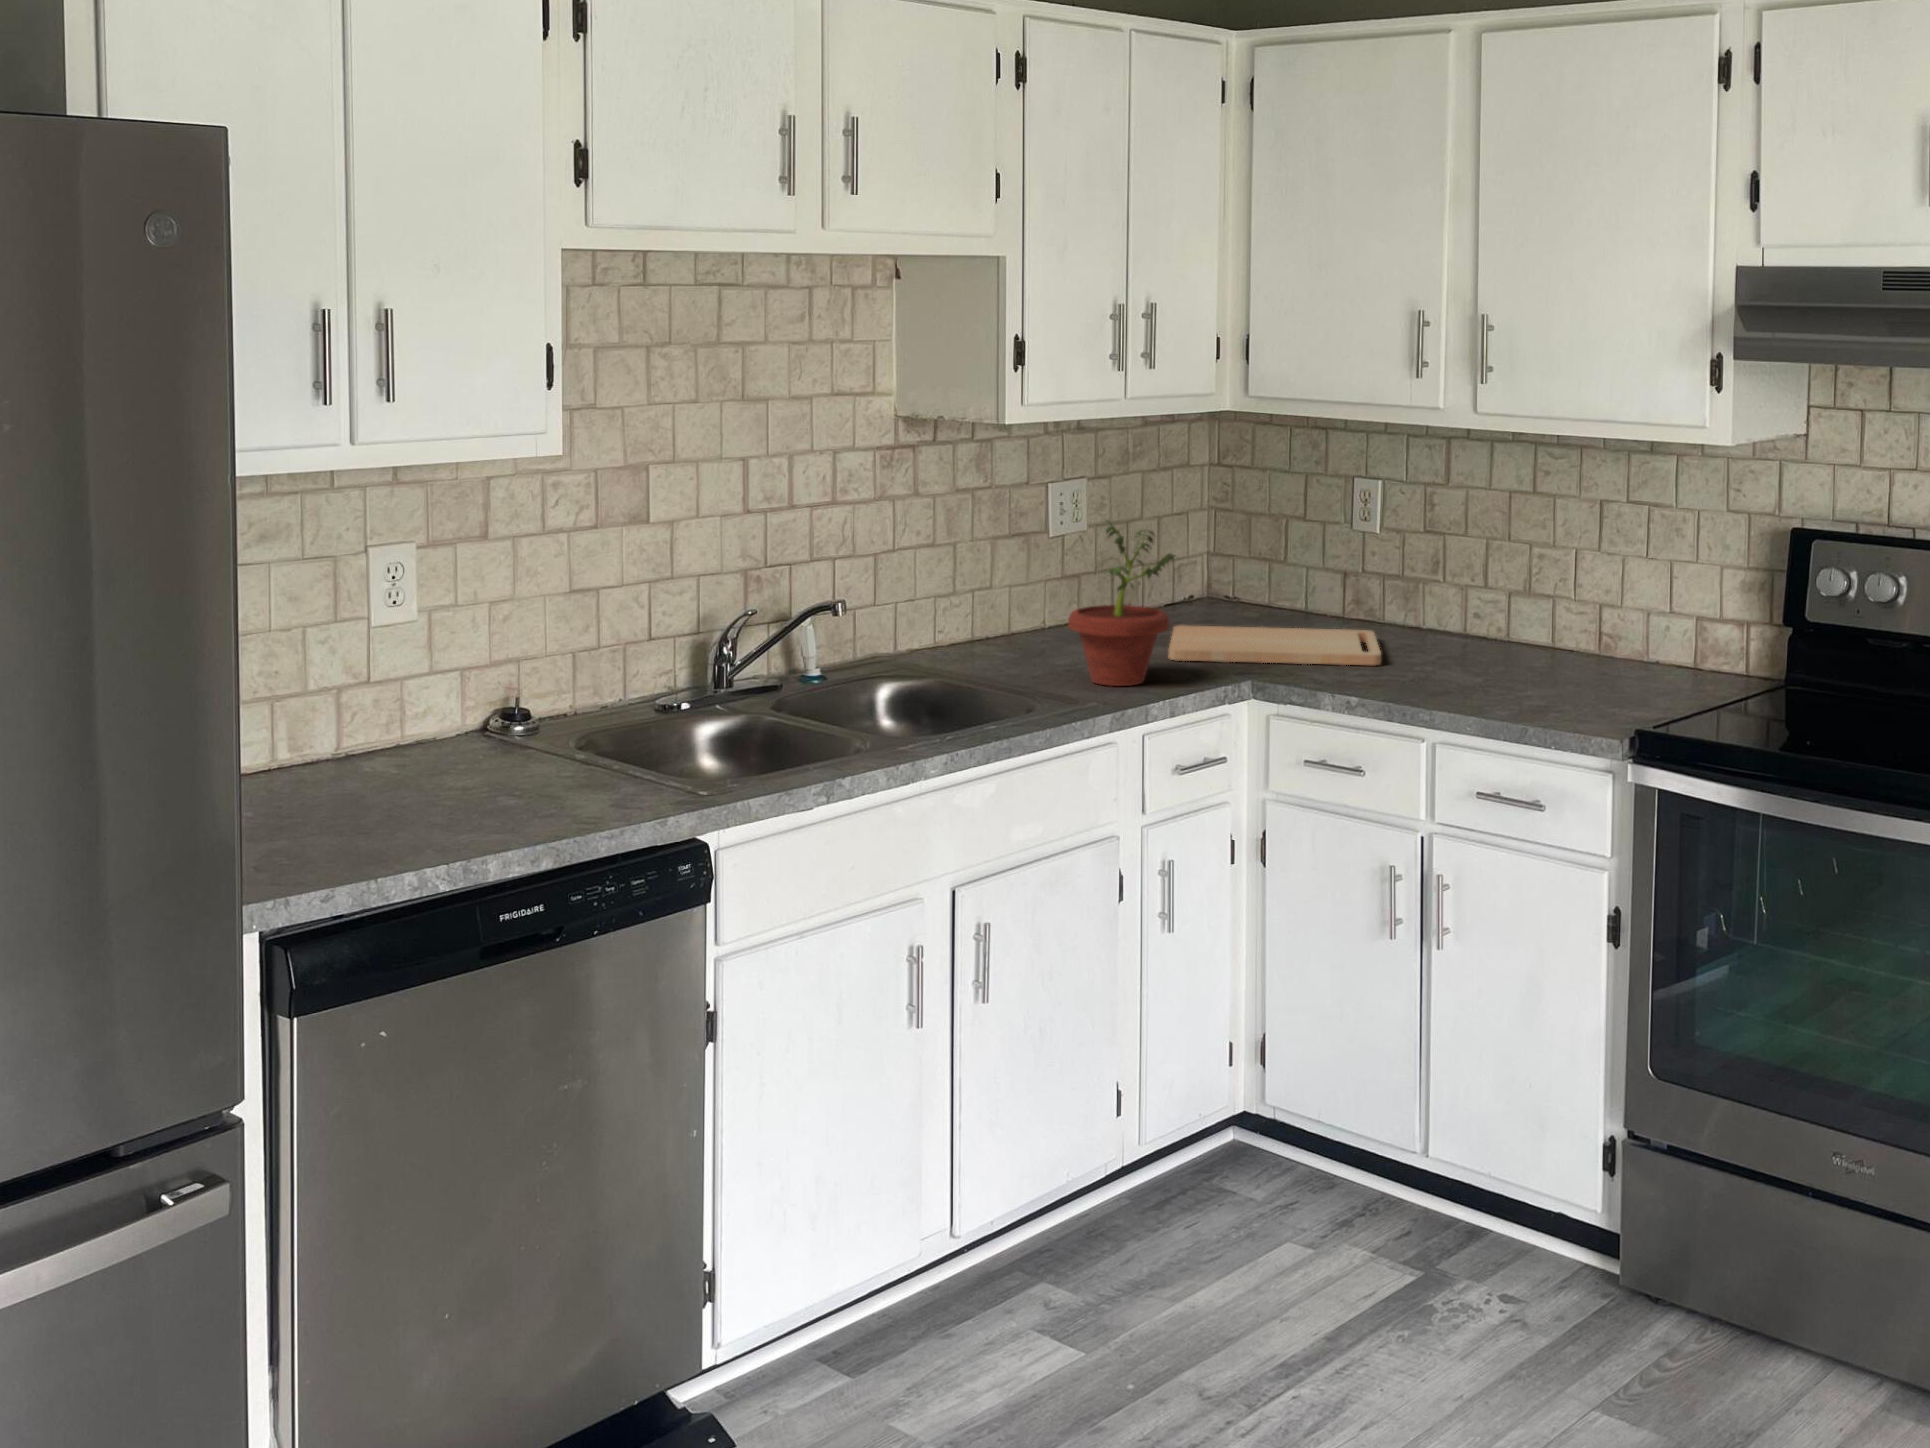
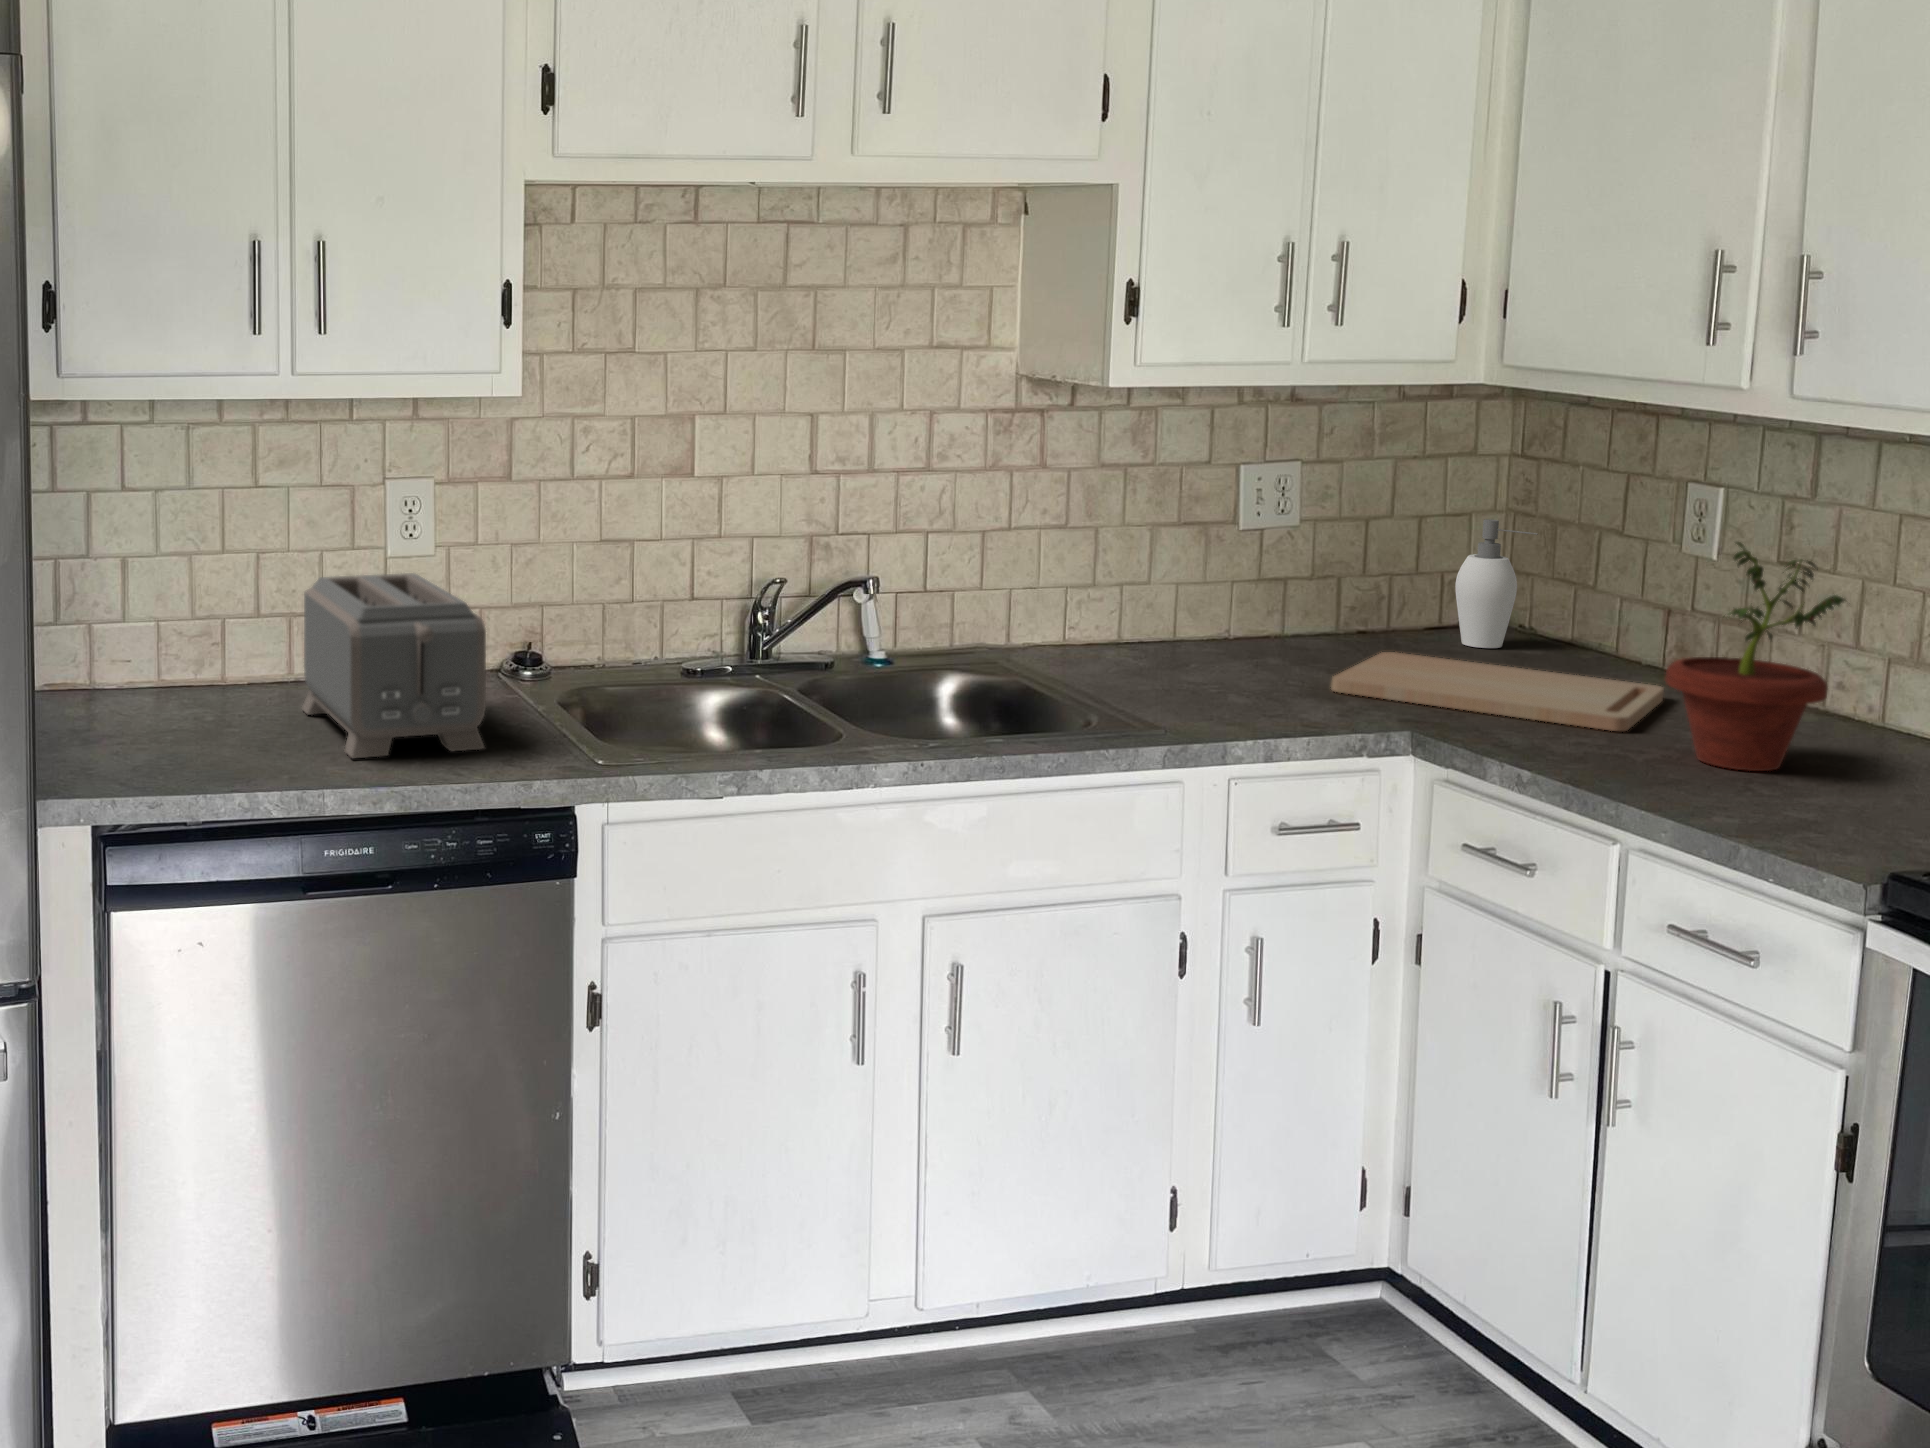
soap dispenser: none [1197,515,1255,616] -> present [1455,519,1538,648]
potted plant: present [1068,521,1176,686] -> present [1666,542,1845,771]
toaster: none [343,638,590,825] -> present [302,573,486,758]

